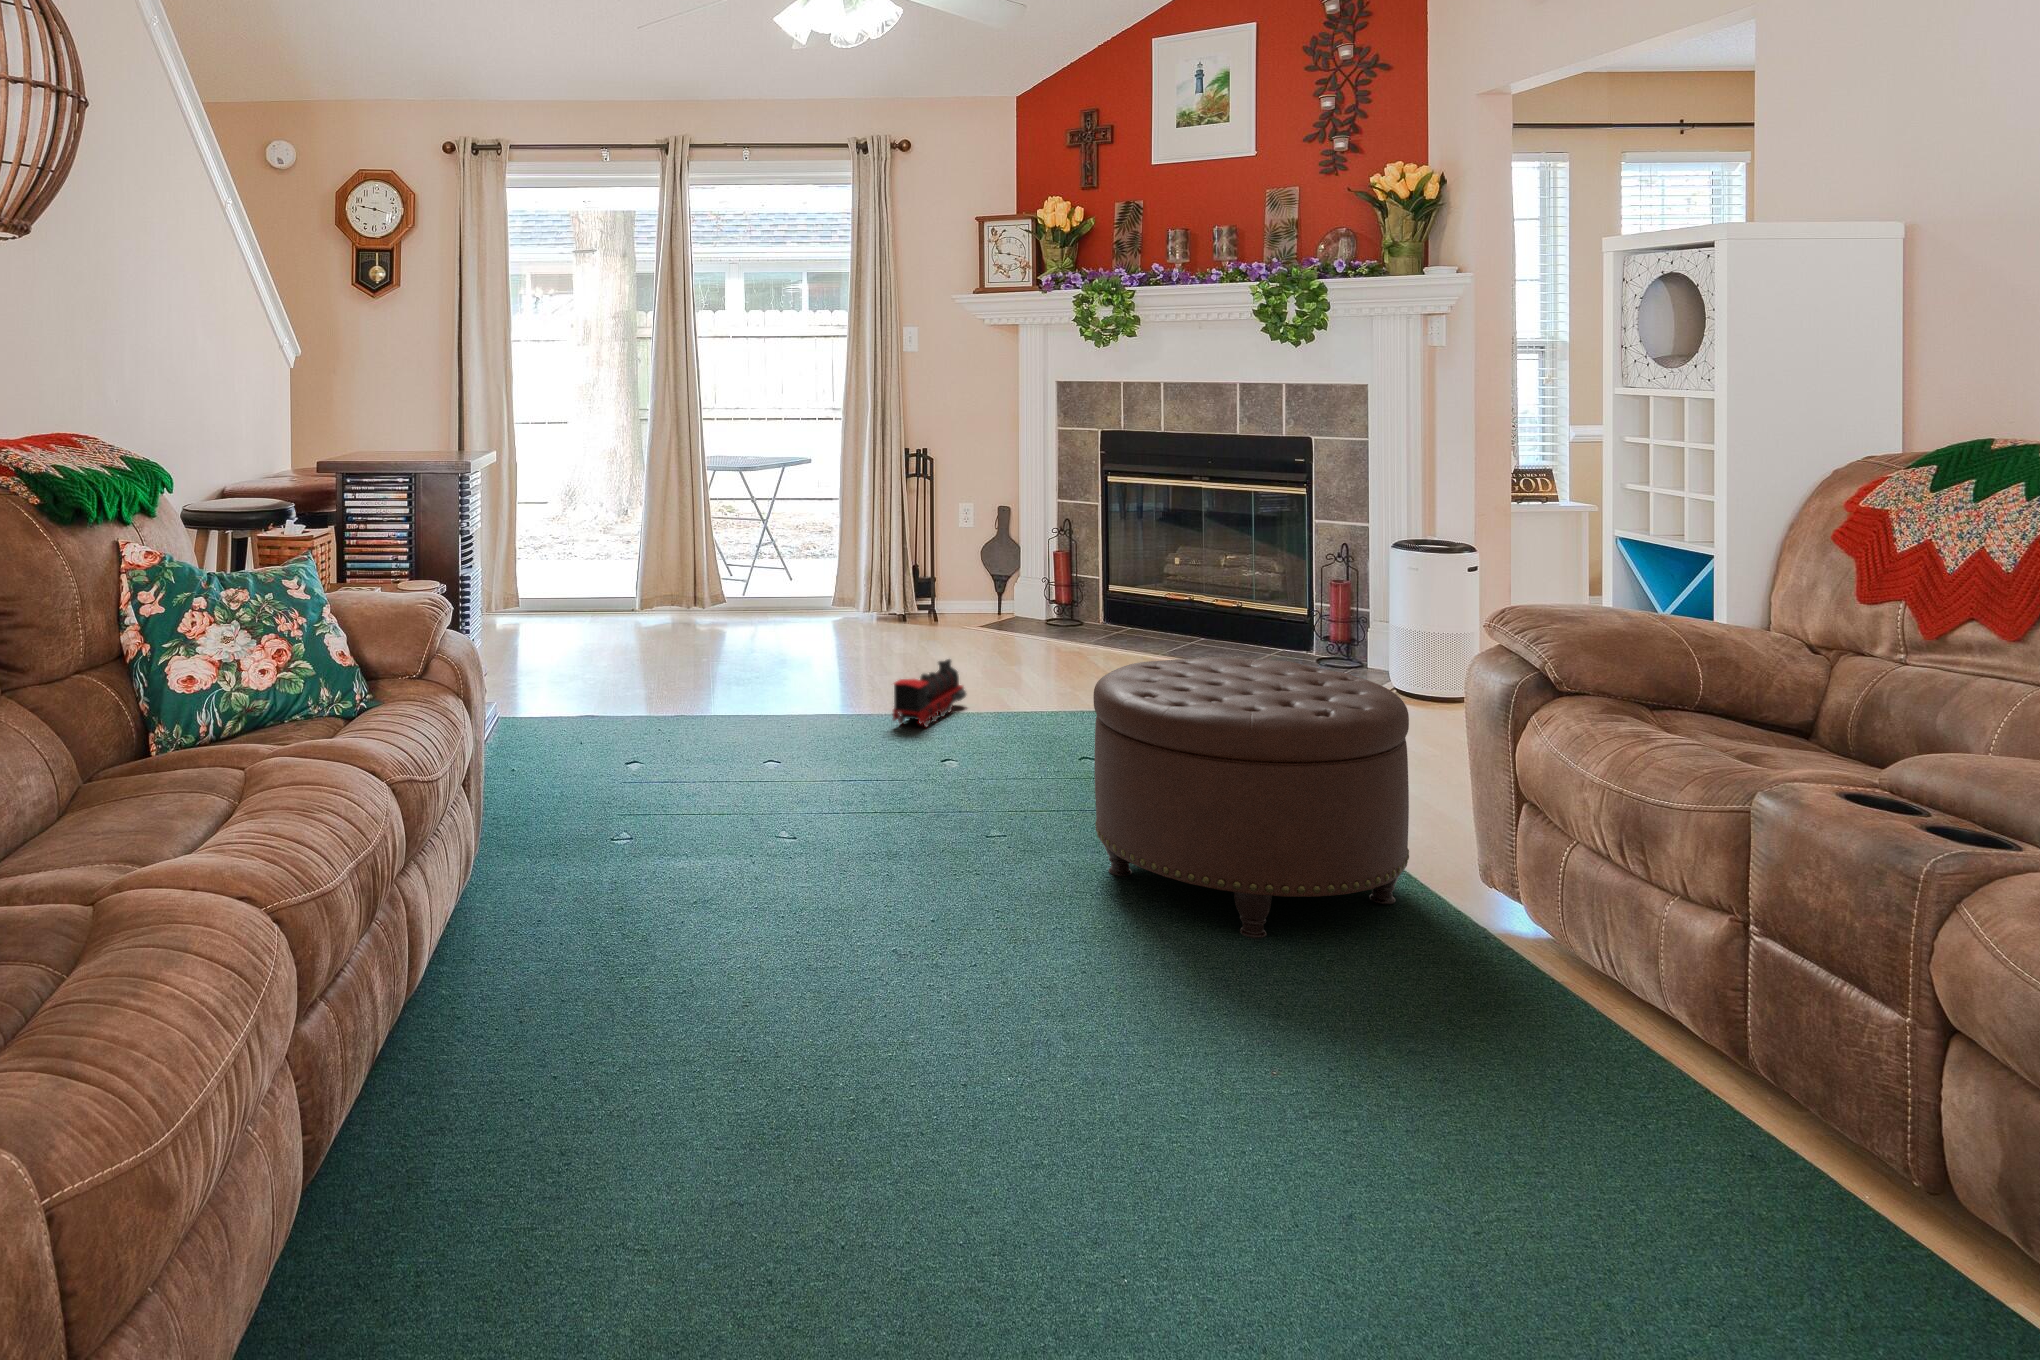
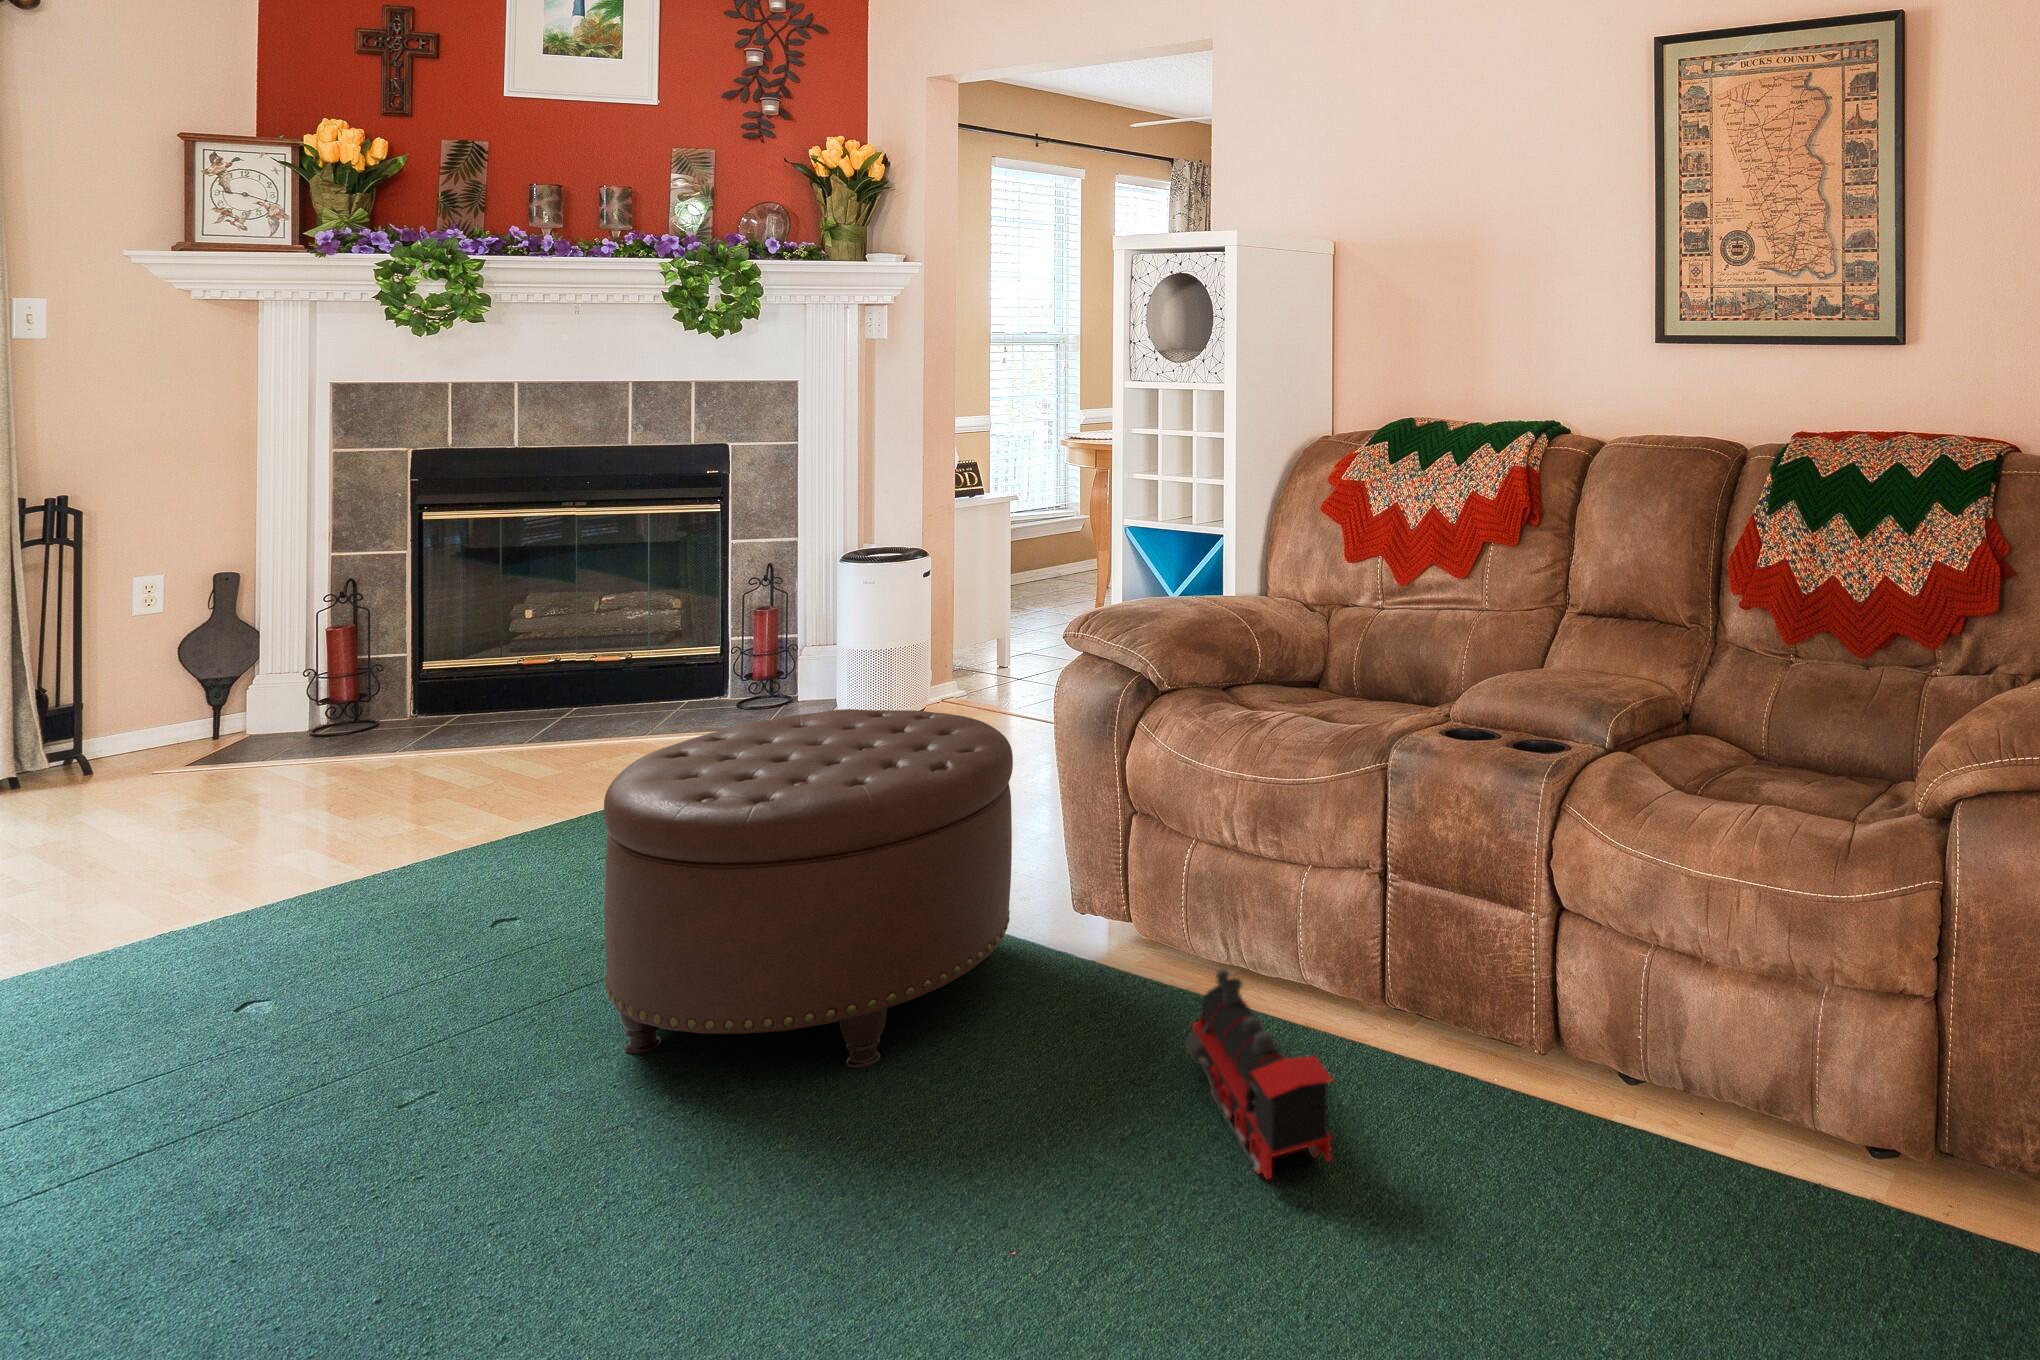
toy train: present [893,659,966,727] -> present [1185,969,1333,1179]

